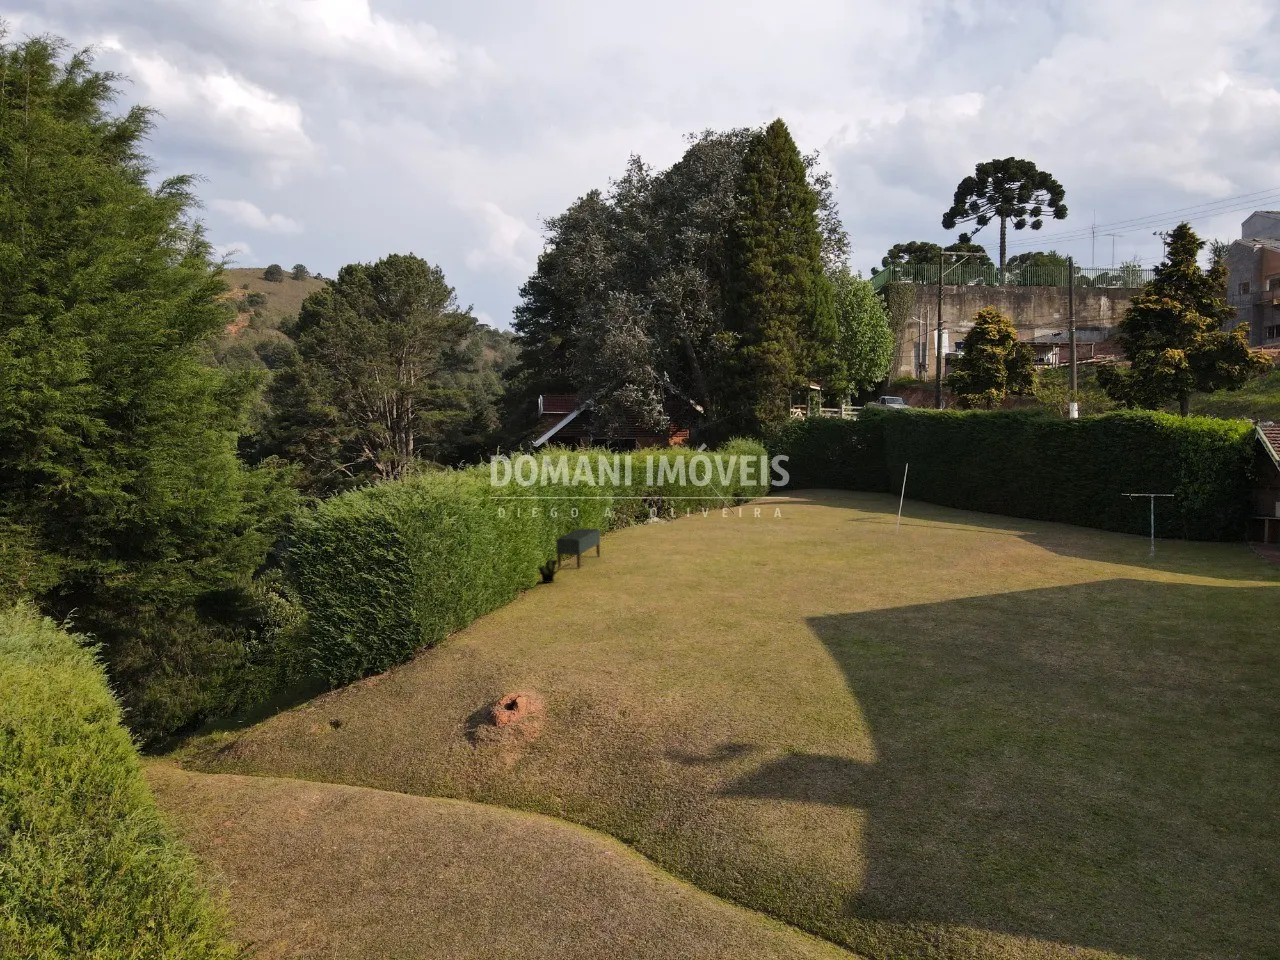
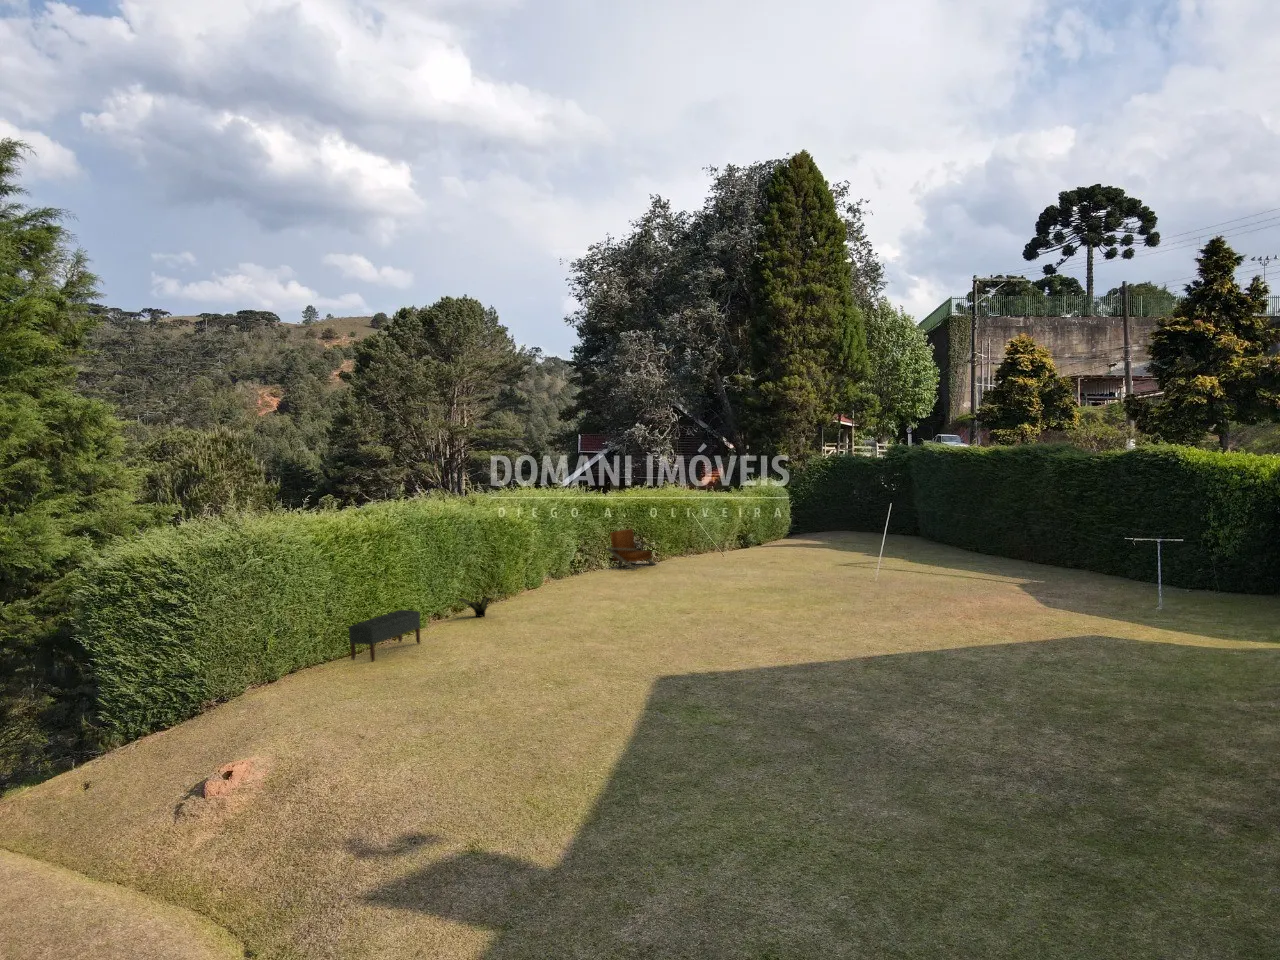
lounge chair: none [634,485,683,530] -> present [606,529,656,571]
bench: present [556,529,600,568] -> present [348,610,420,661]

